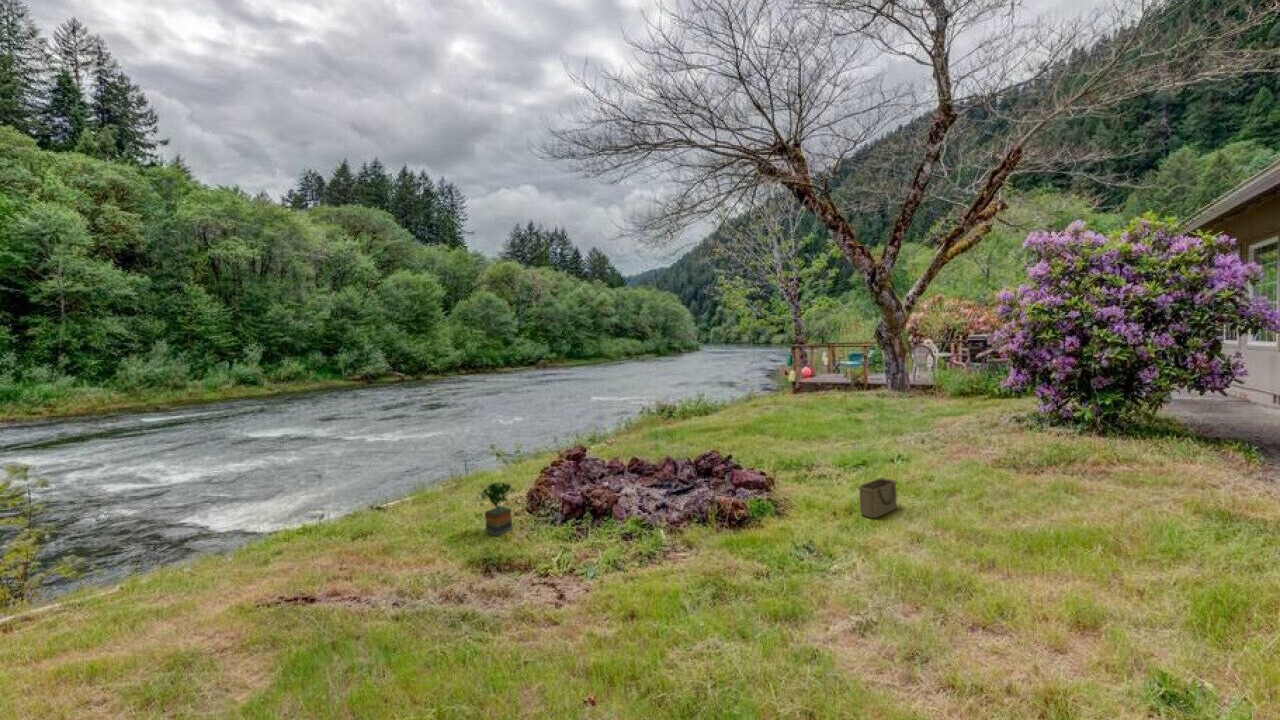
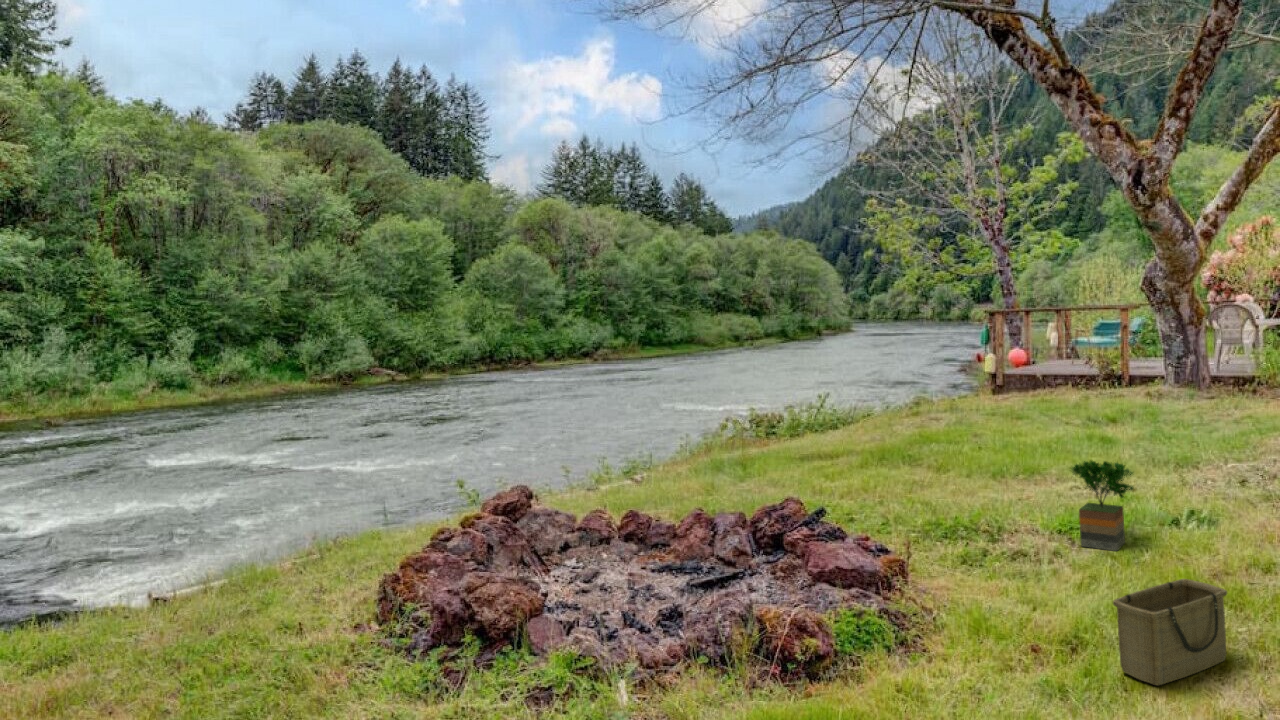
potted tree: present [481,483,515,536] -> present [1072,461,1134,551]

